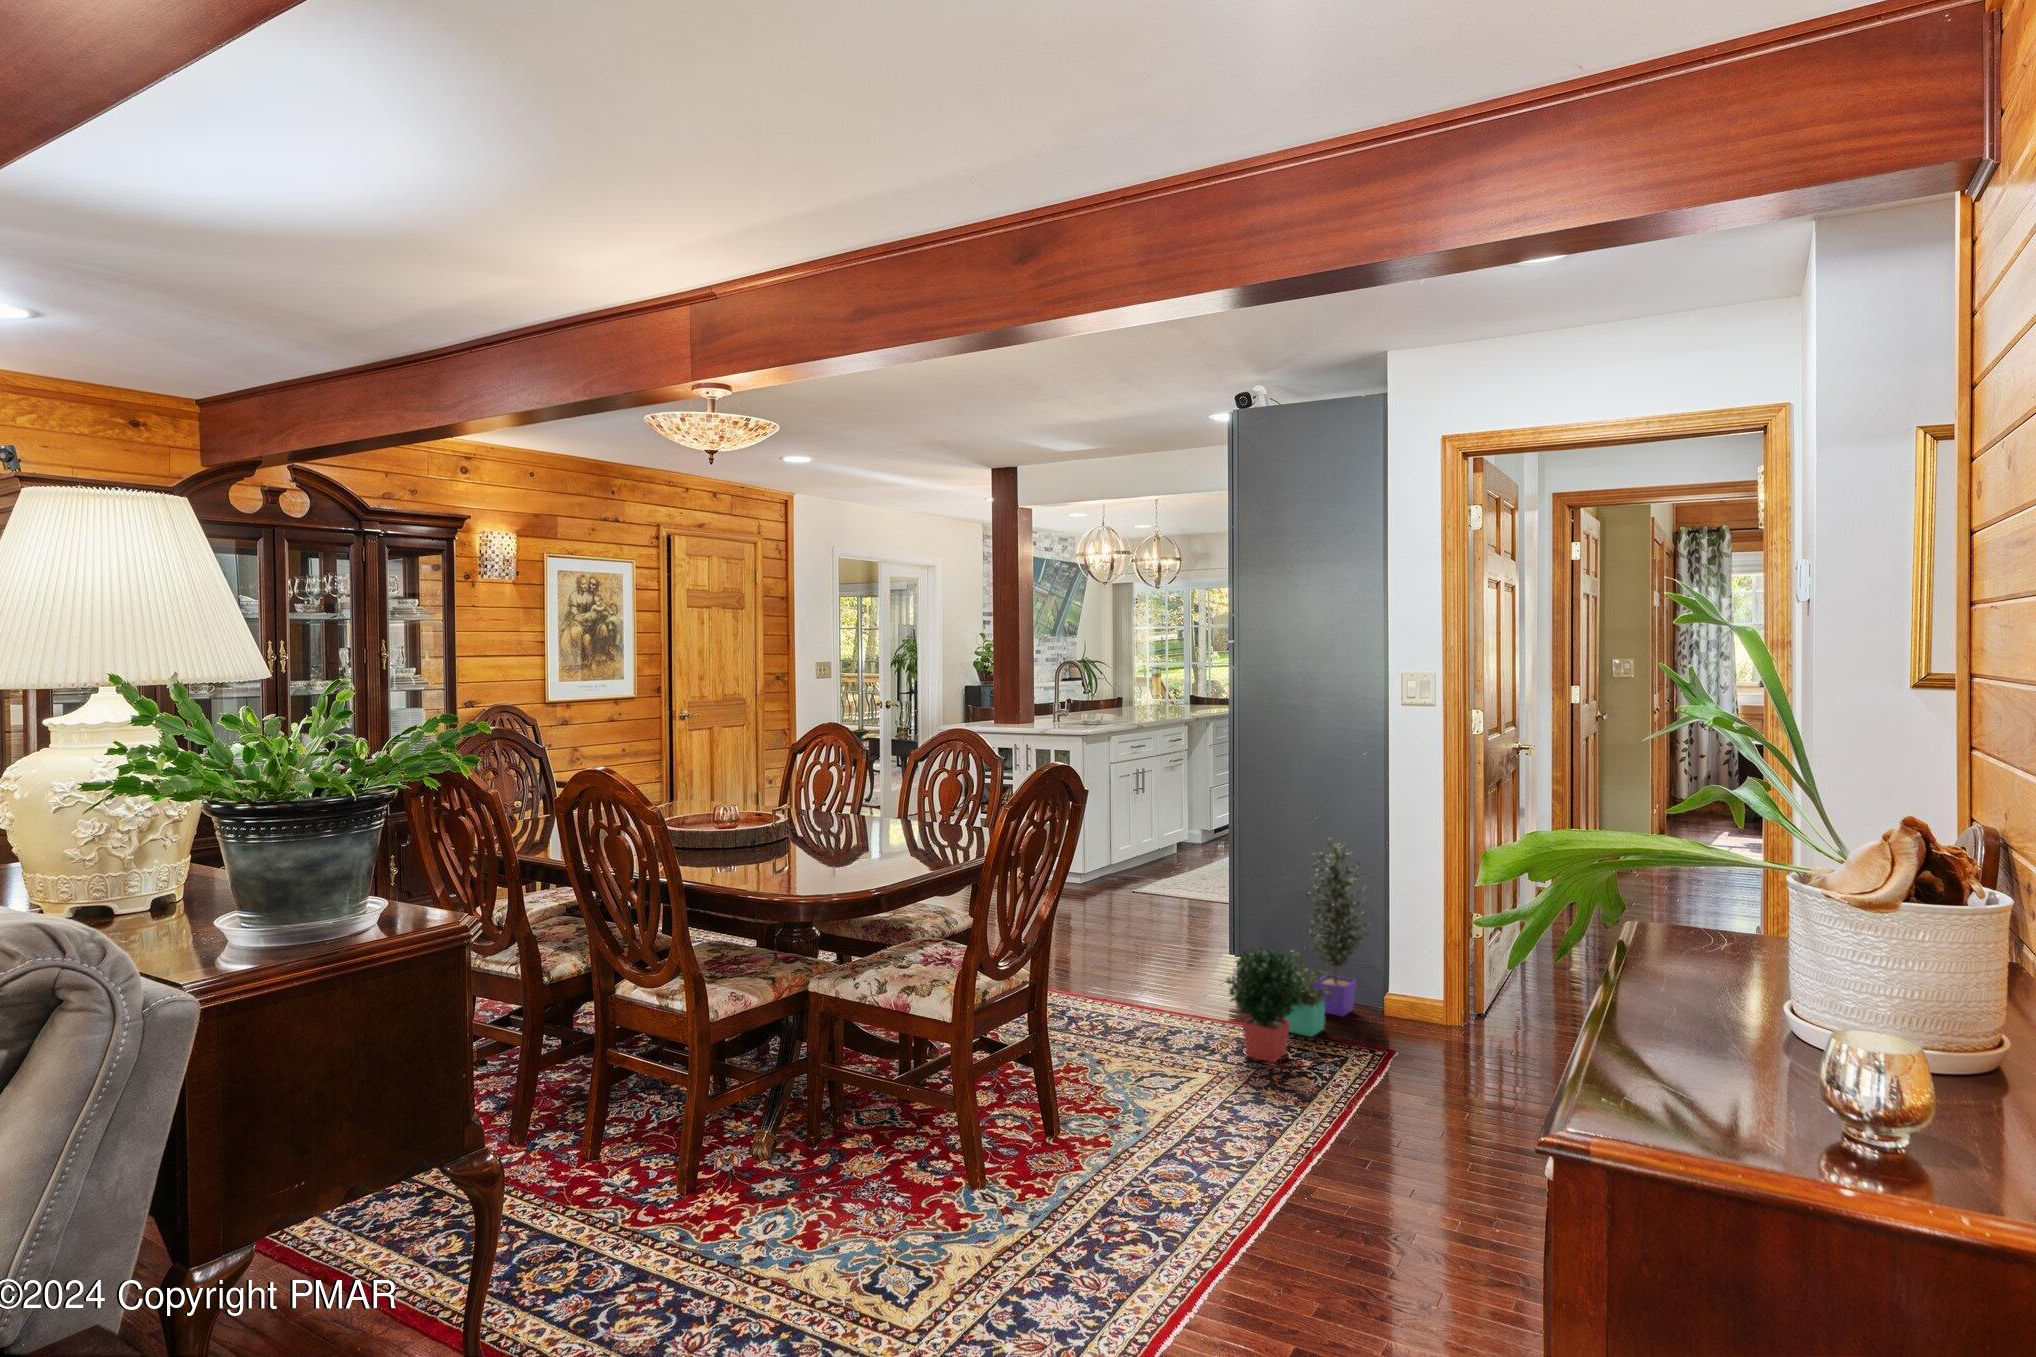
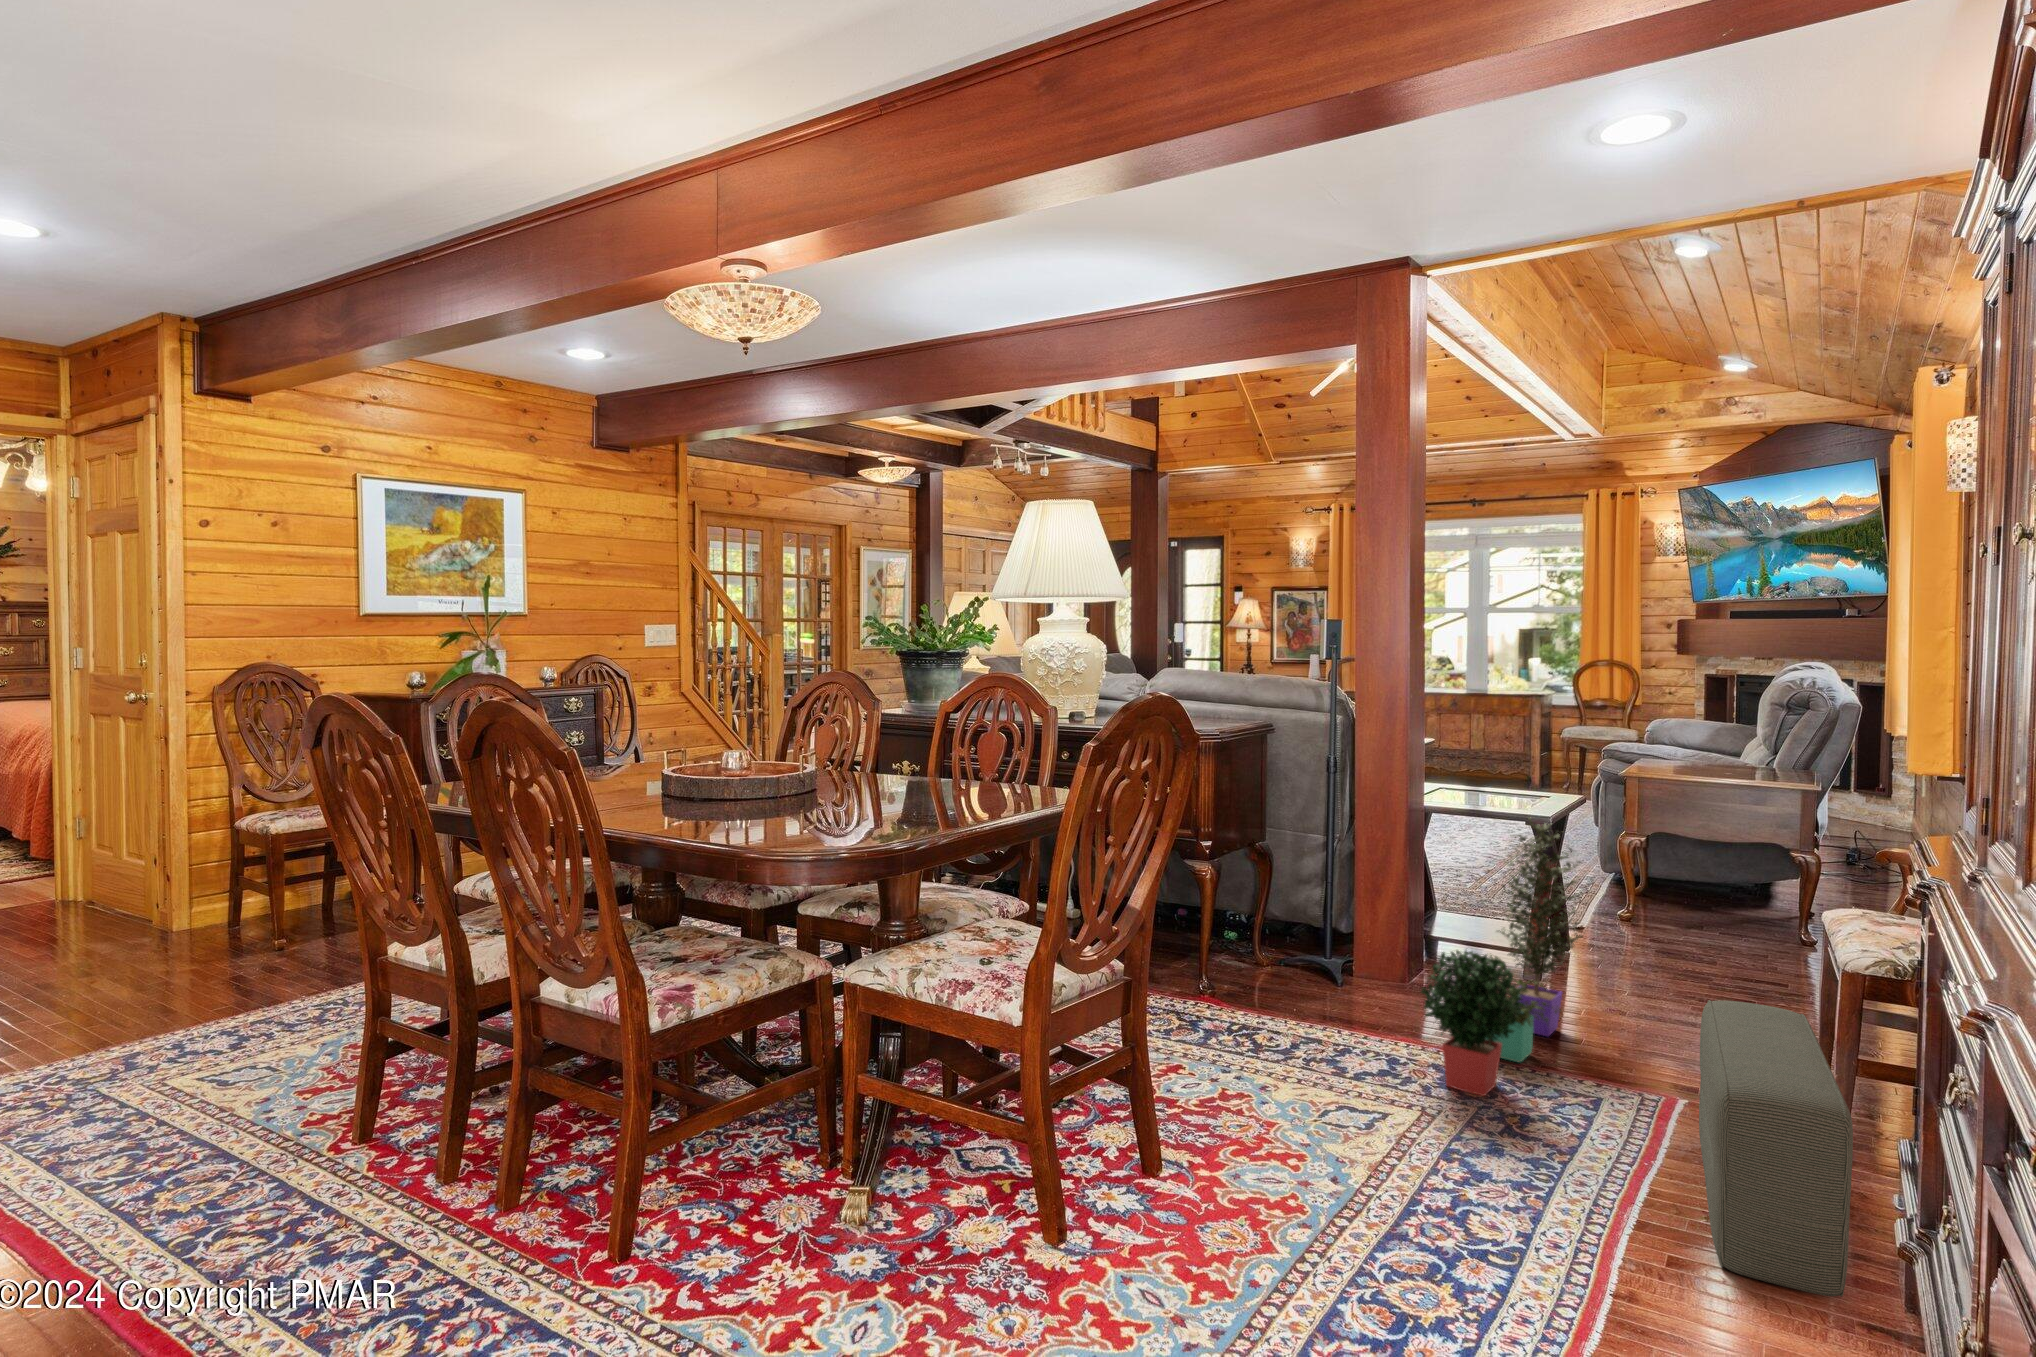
pouf: none [1393,980,1495,1181] -> present [1699,1000,1853,1297]

